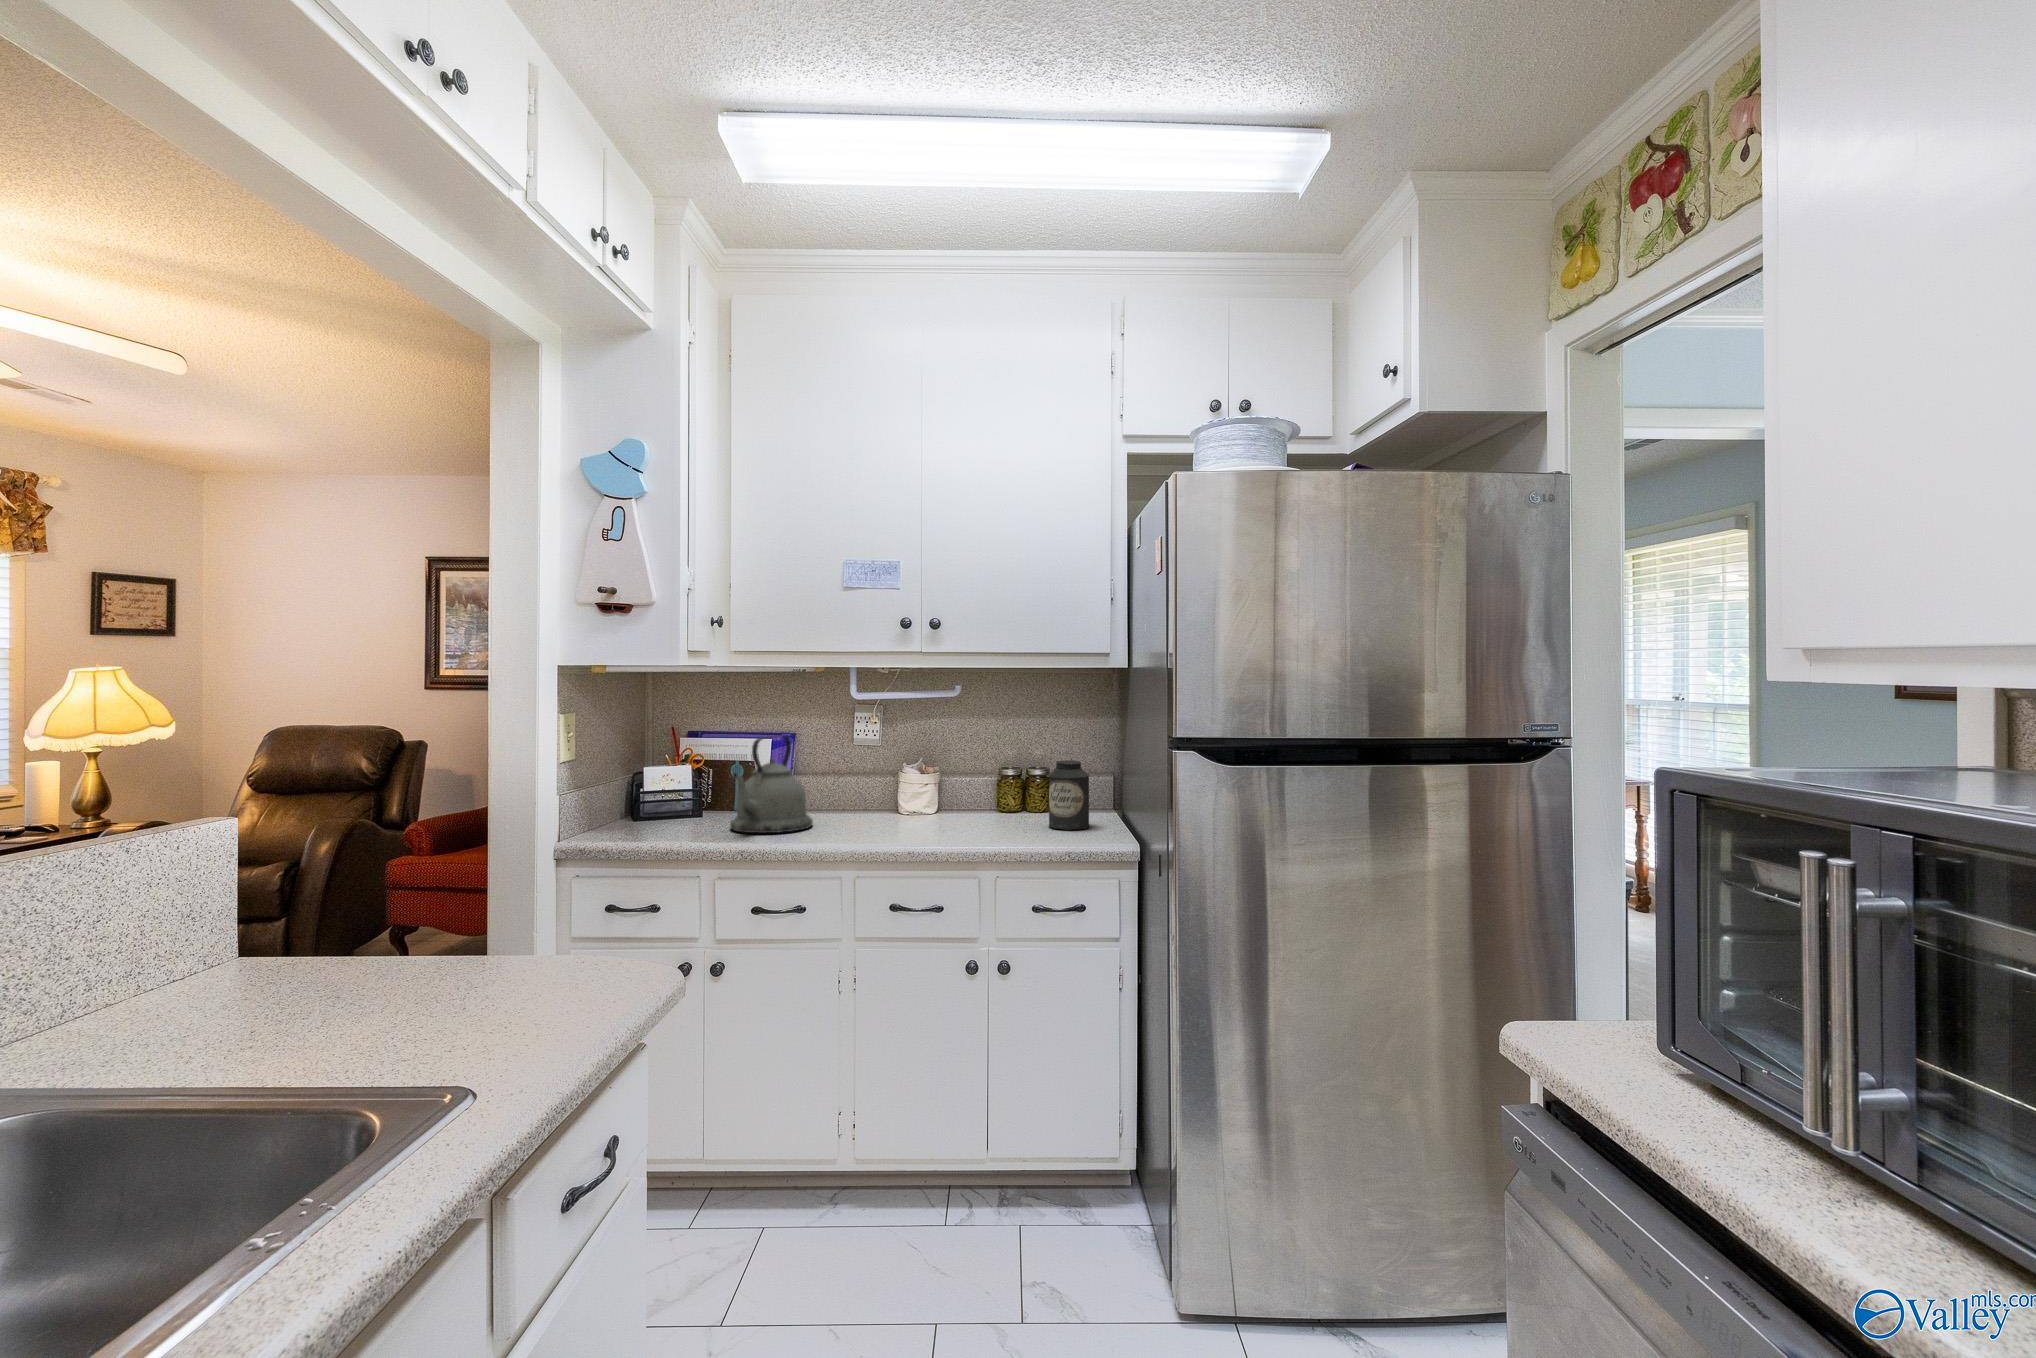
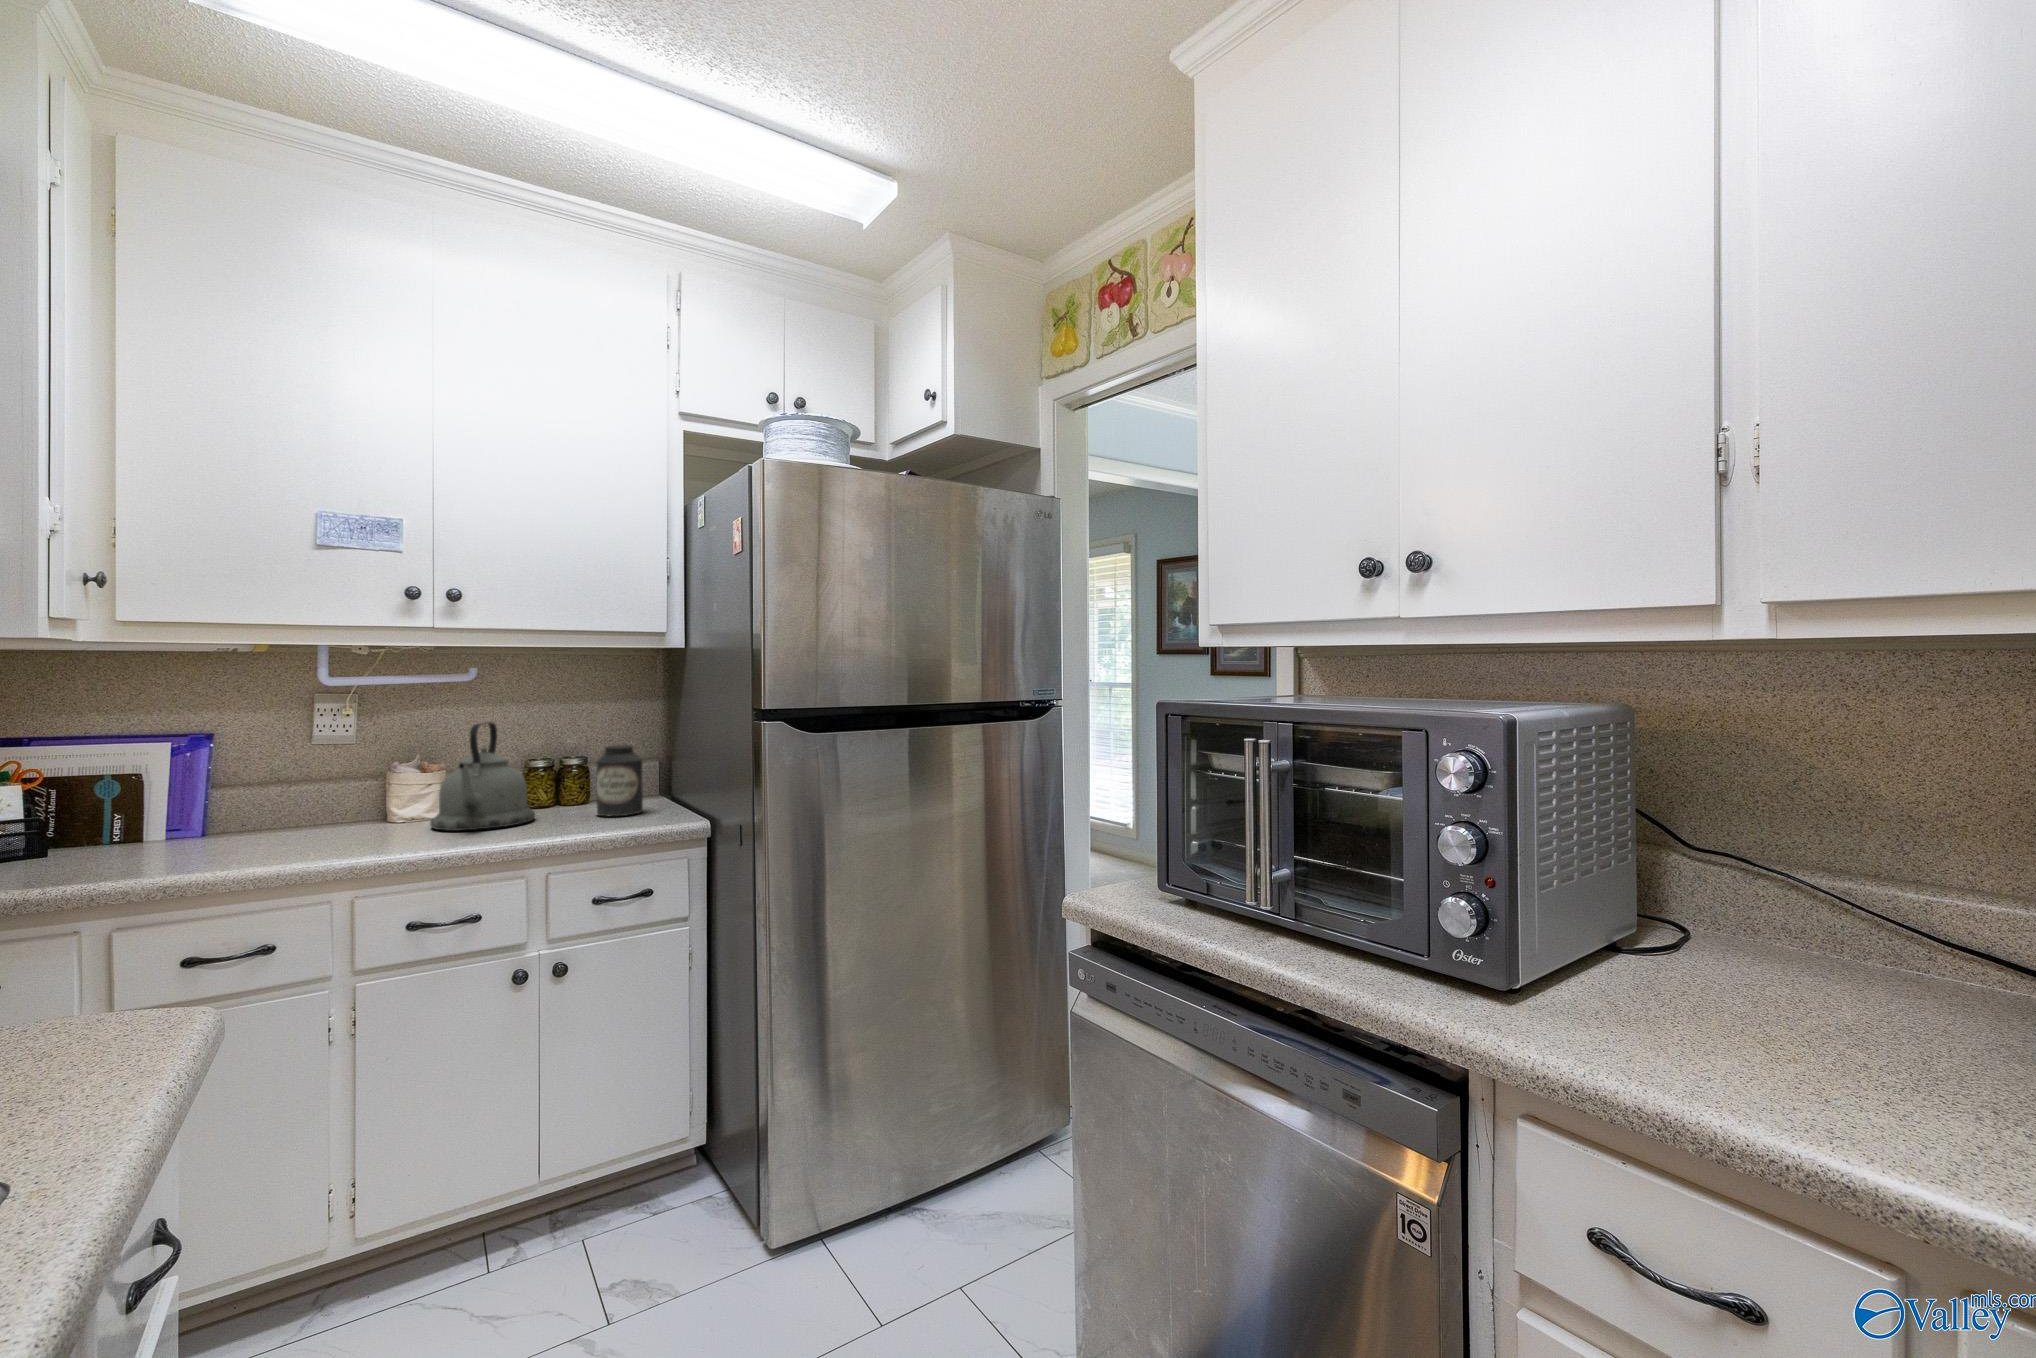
kettle: present [730,735,813,833] -> present [430,722,535,831]

